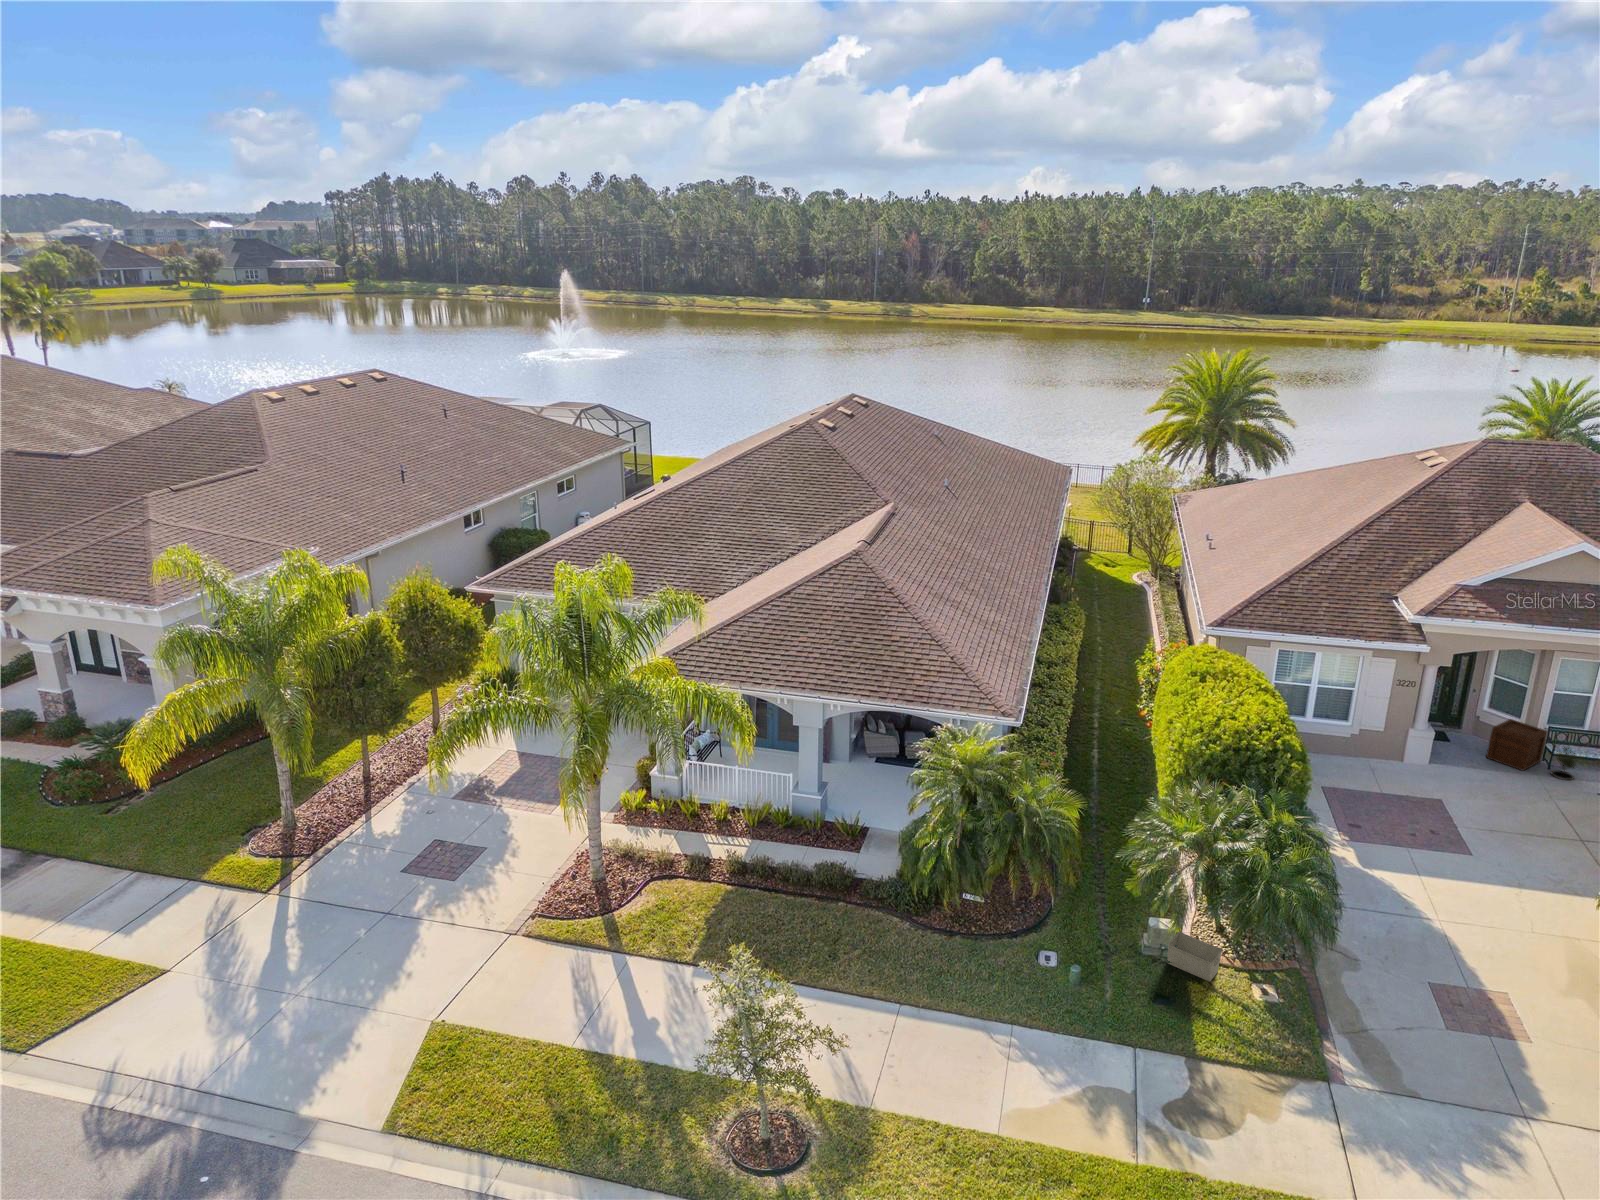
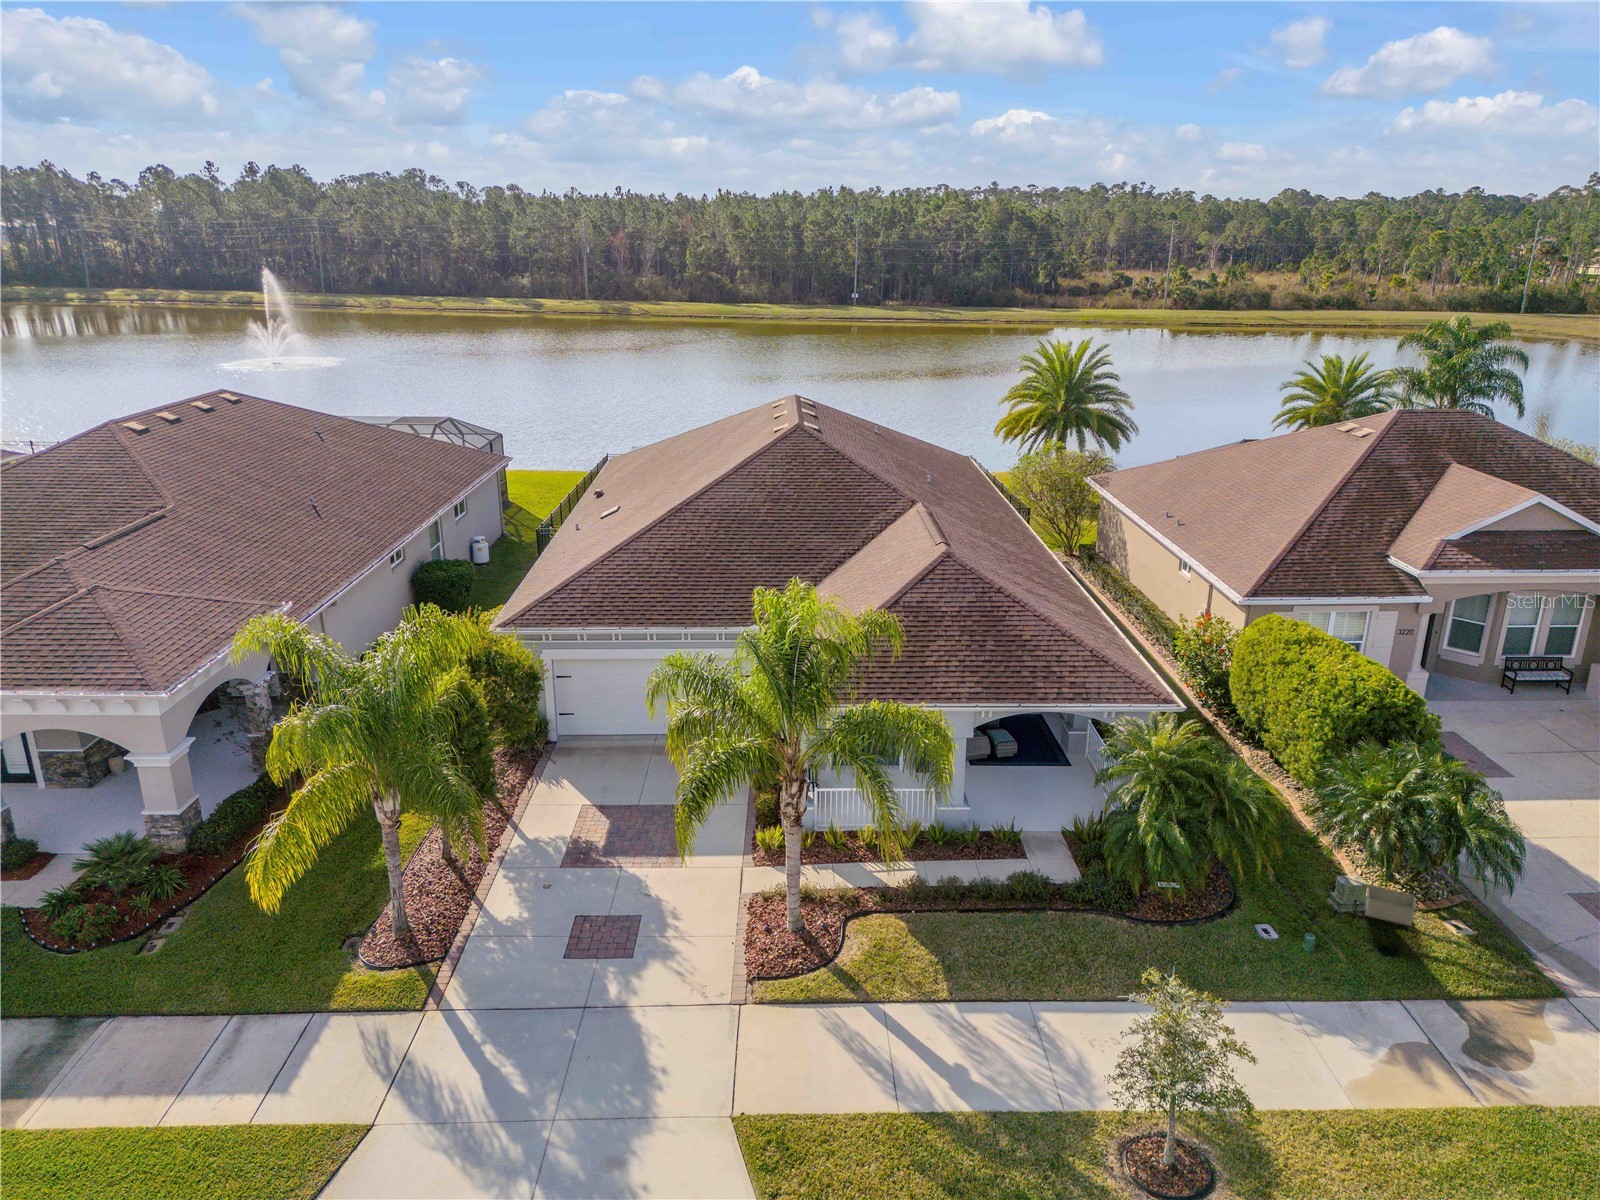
wooden crate: present [1486,719,1548,771] -> none [1460,654,1507,698]
potted tree: present [1551,747,1576,780] -> none [1514,670,1539,701]

